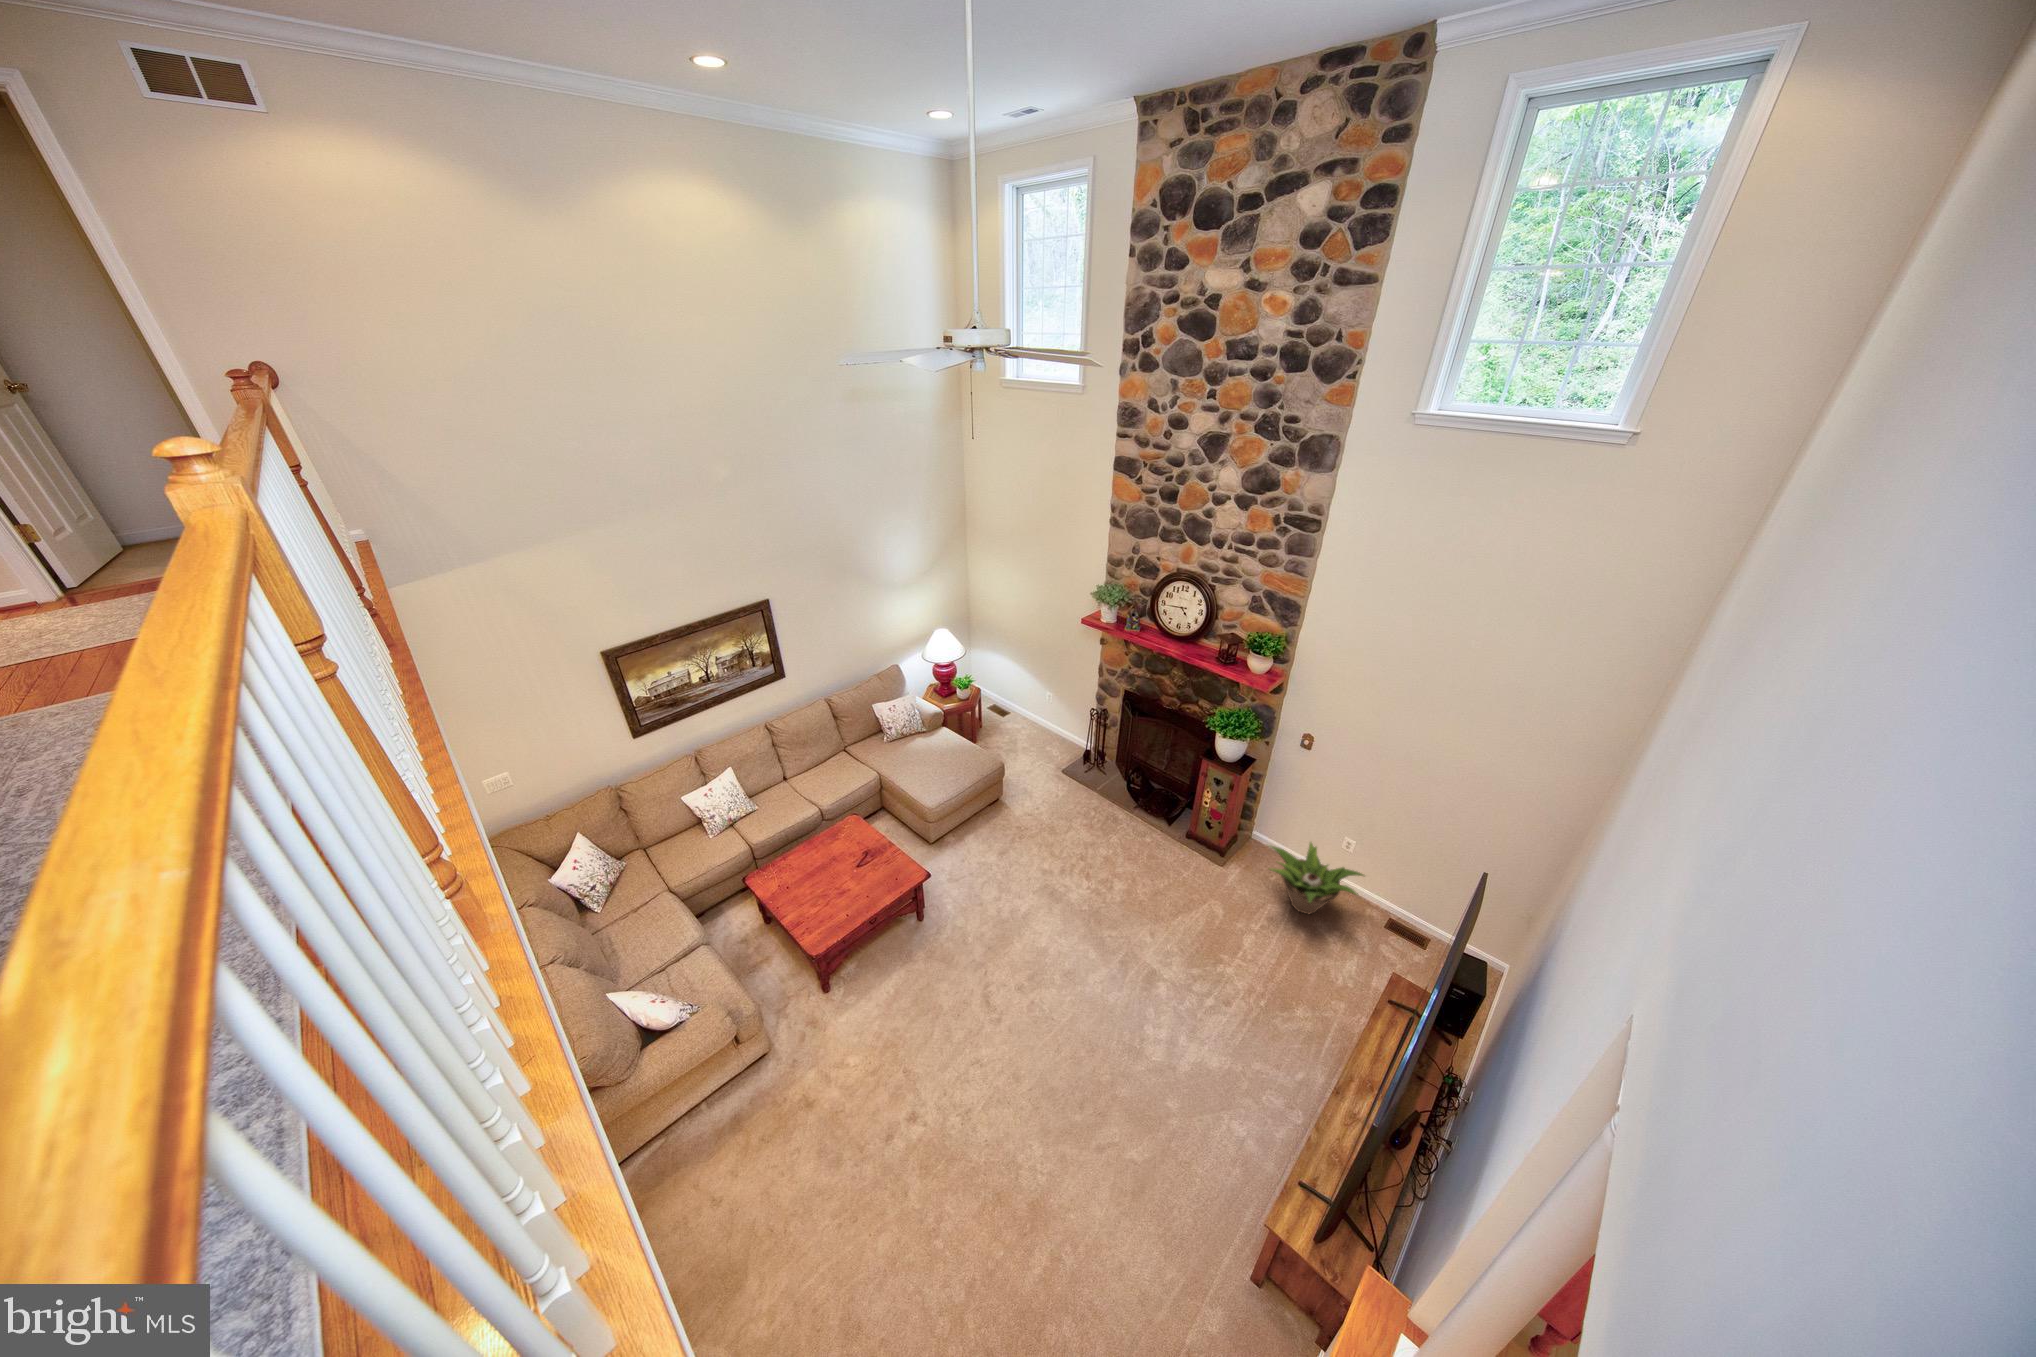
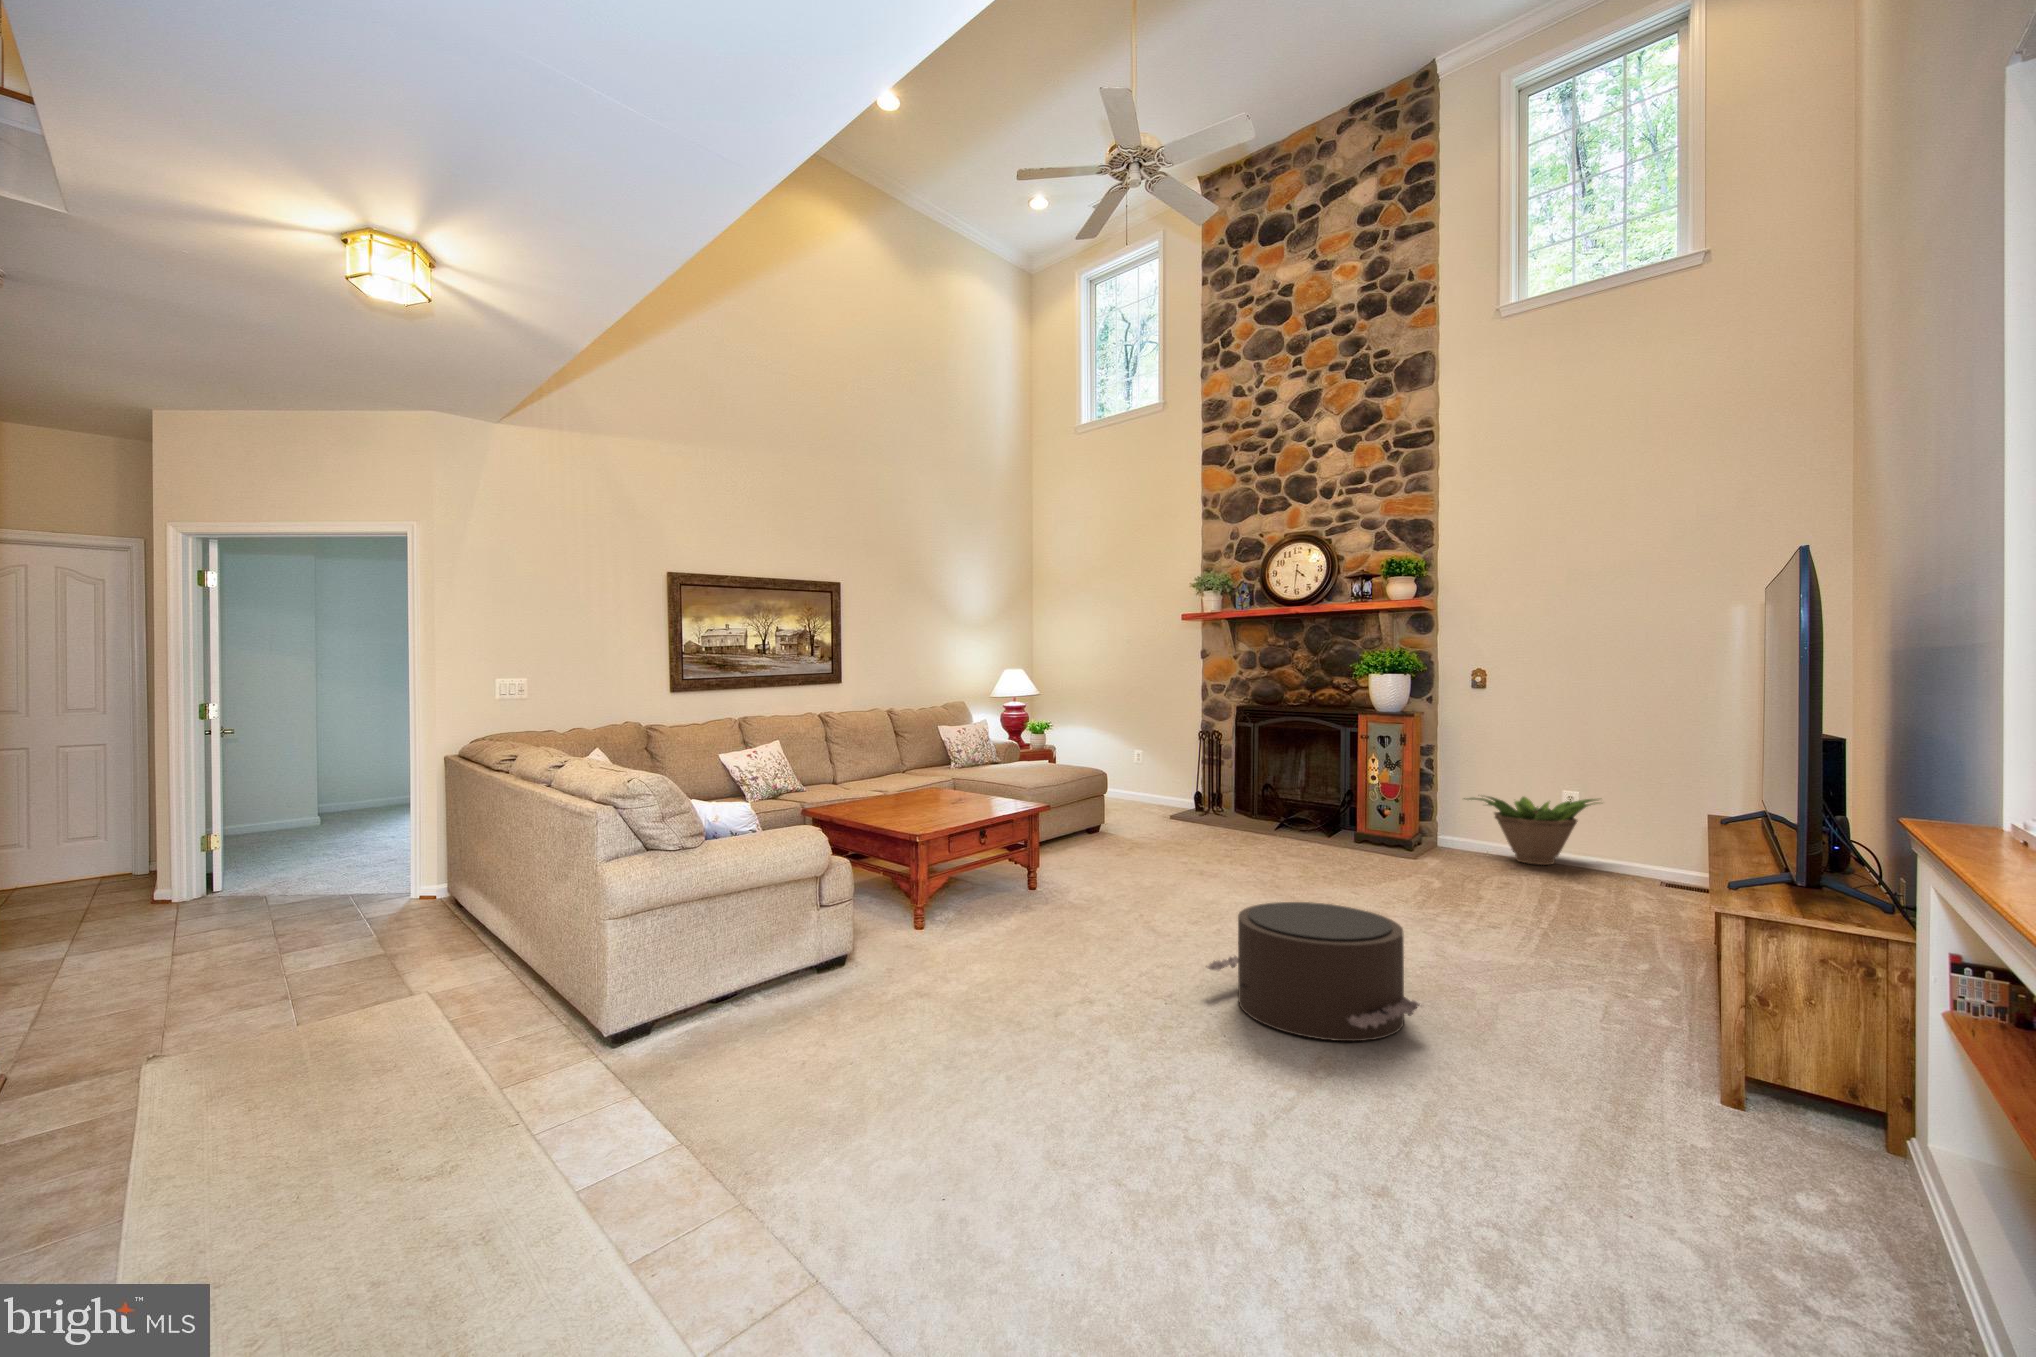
pouf: none [977,1098,1094,1262] -> present [1207,902,1420,1041]

